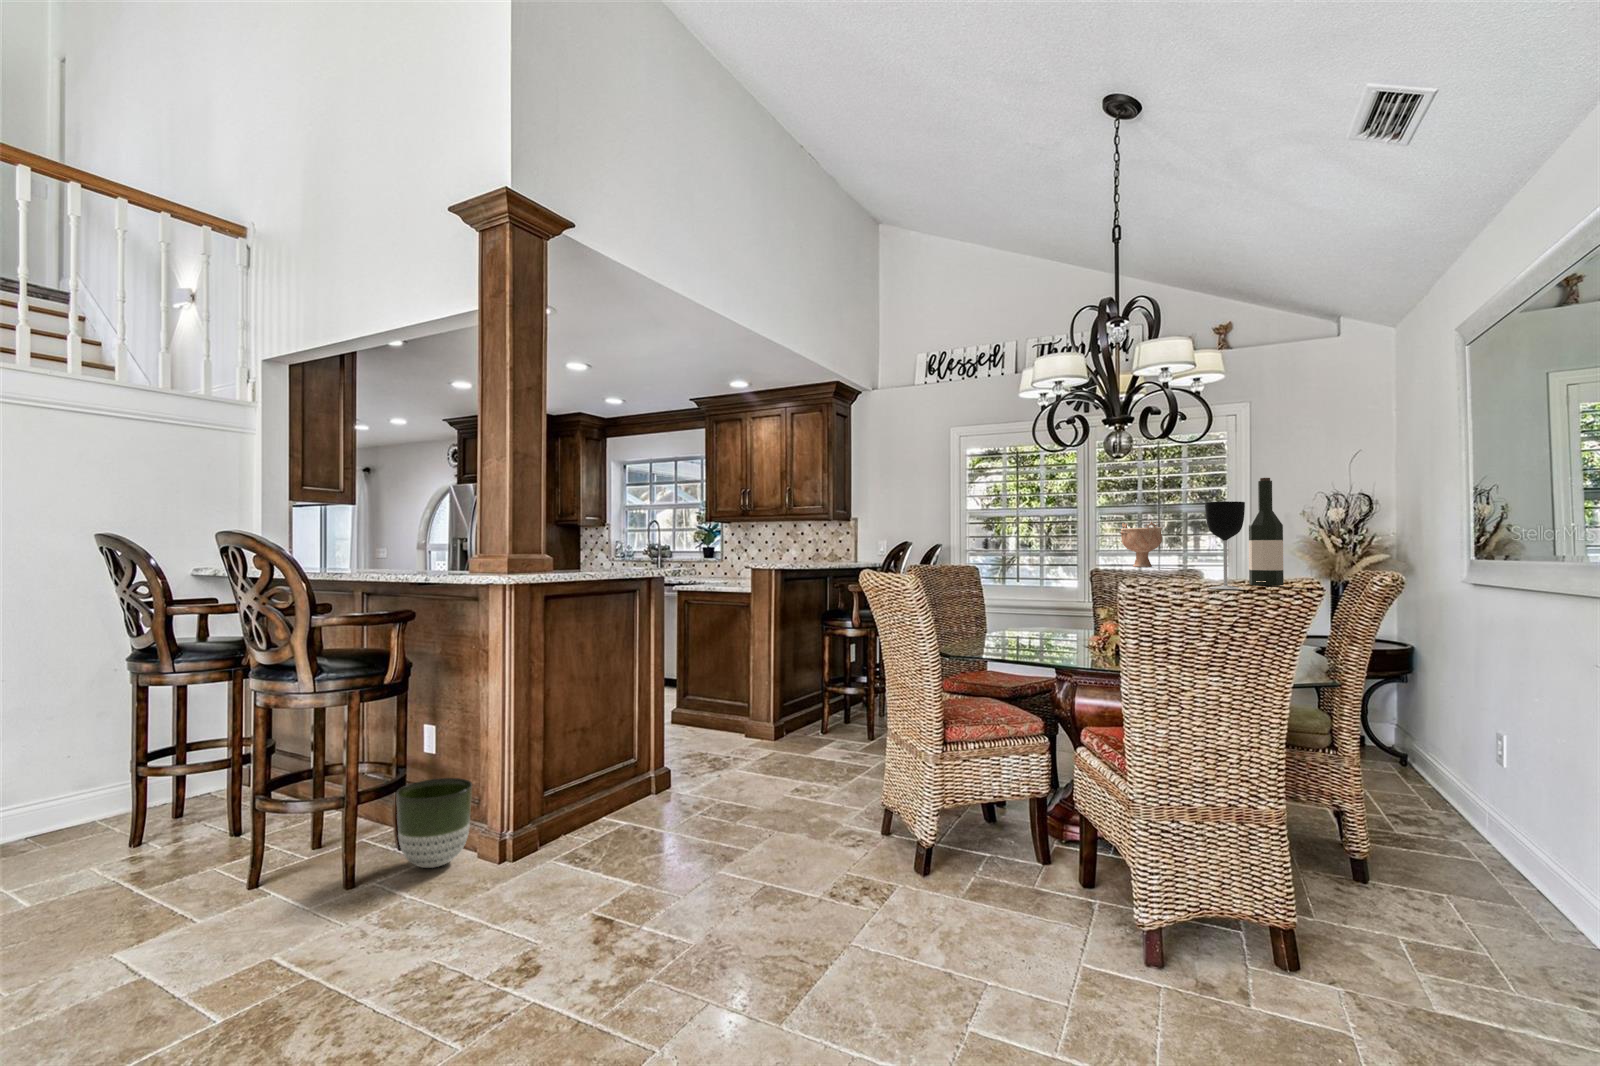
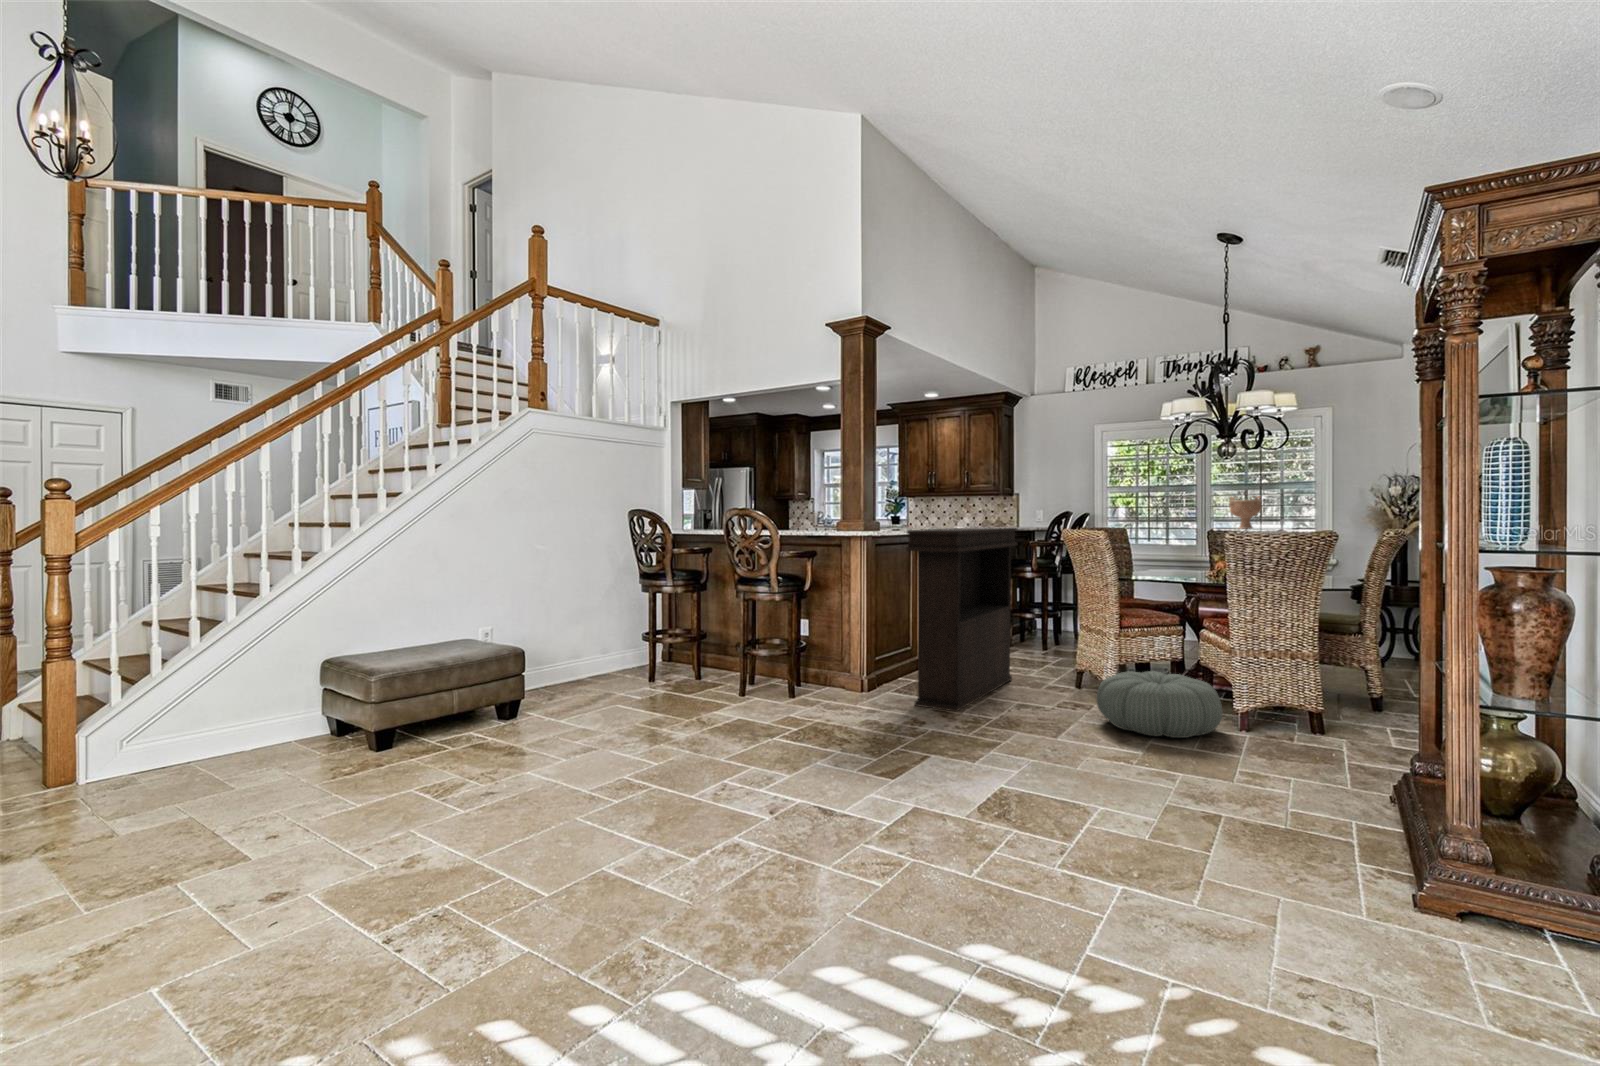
wine bottle: present [1249,478,1284,586] -> none [1303,478,1323,536]
wine glass: present [1205,501,1245,589] -> none [1274,495,1295,537]
console table: none [555,564,799,919] -> present [907,527,1017,711]
planter: present [396,778,472,868] -> none [806,648,843,694]
pouf: none [885,834,1113,1002] -> present [1097,671,1222,738]

